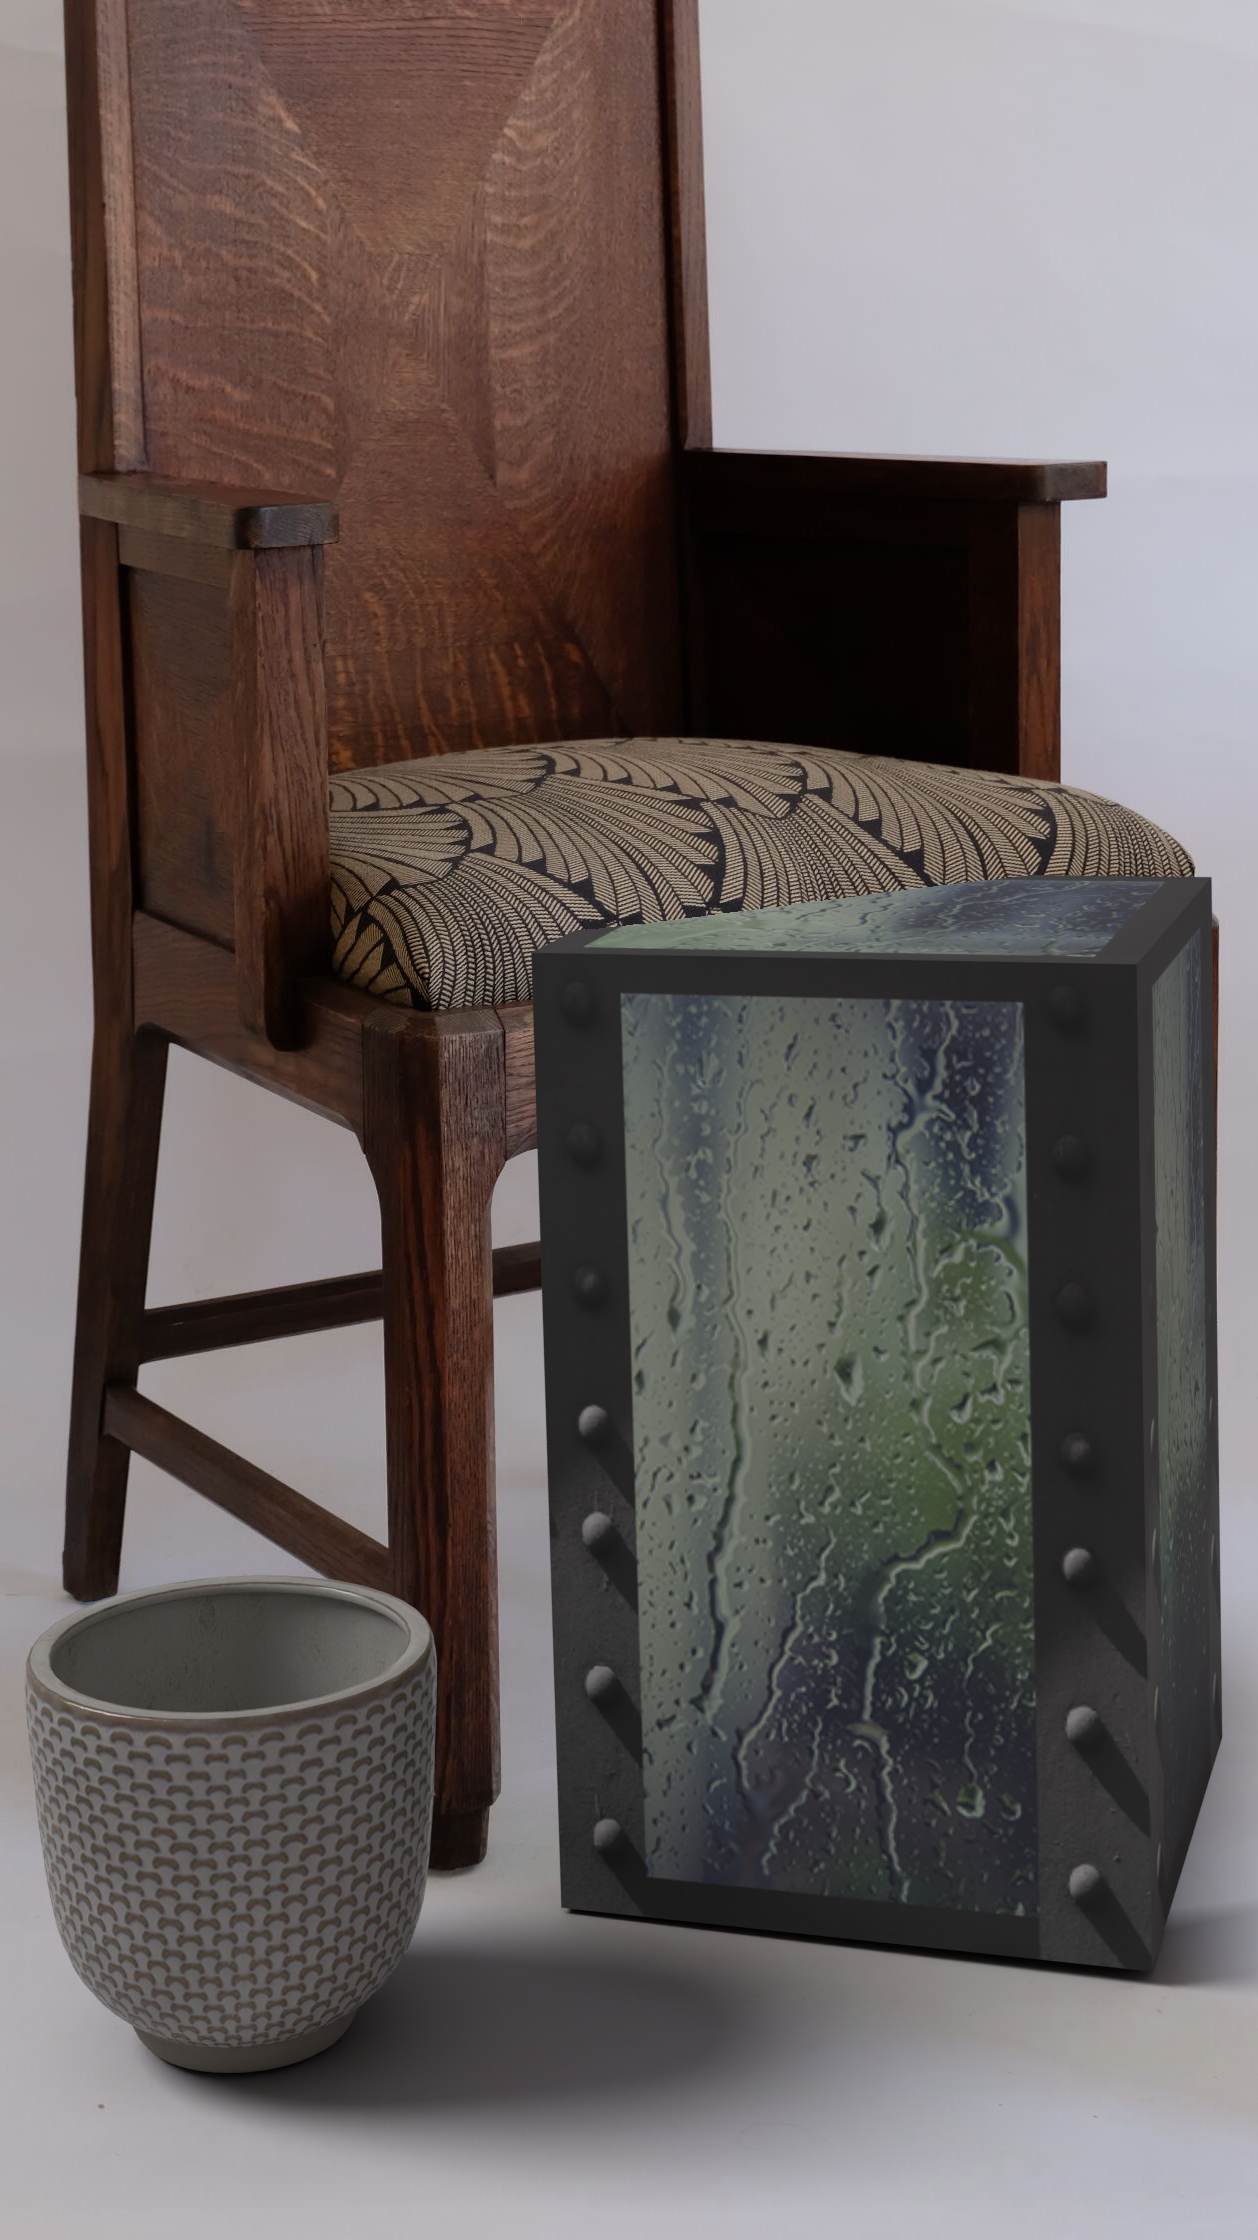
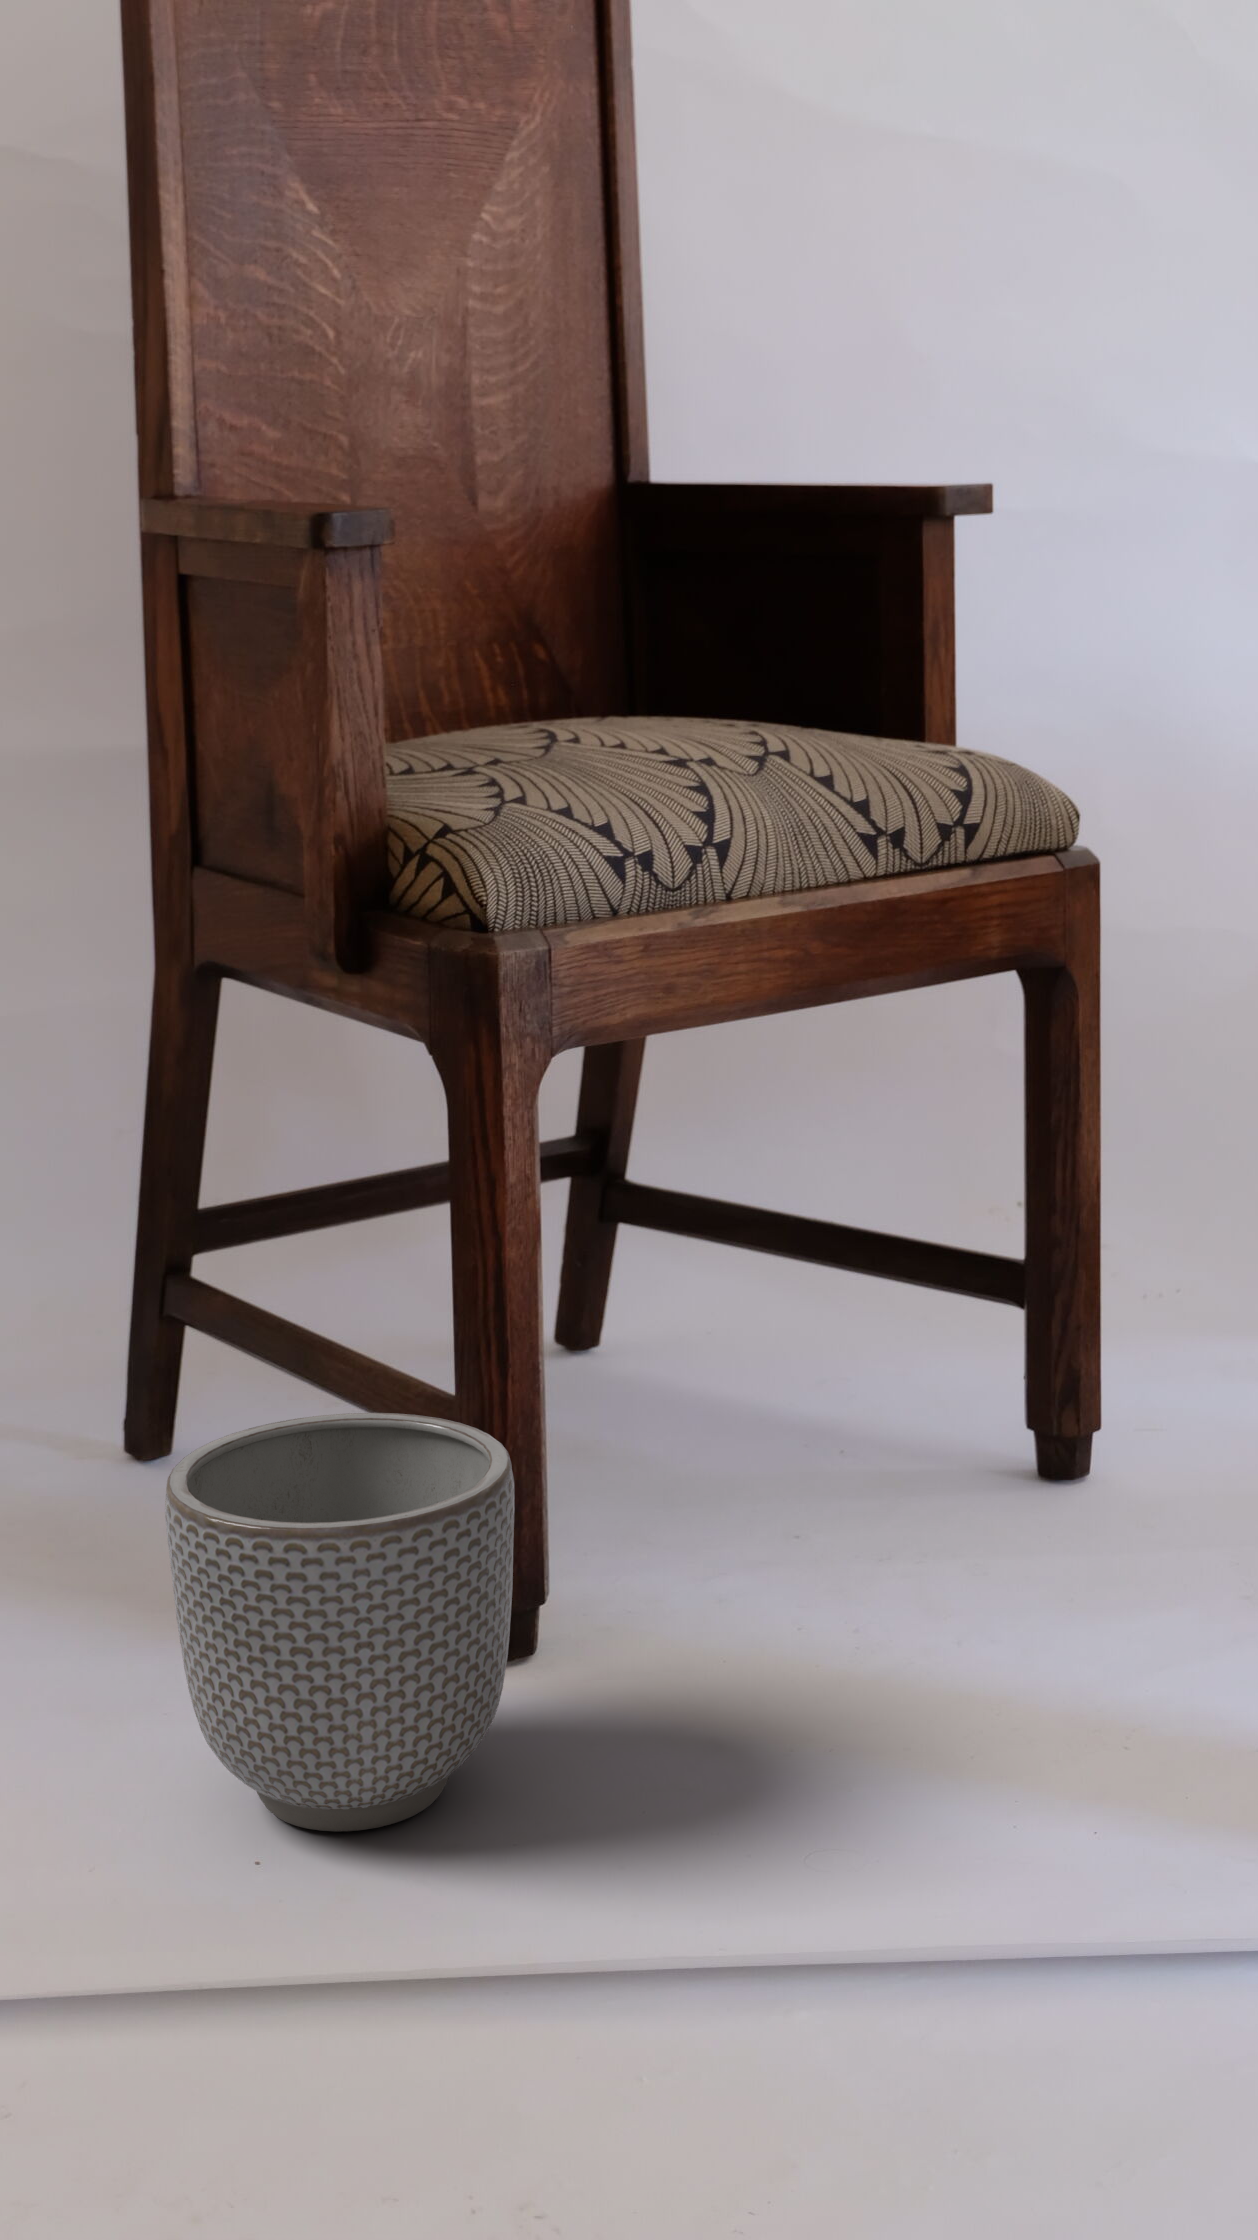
storage box: present [531,875,1222,1971] -> none [572,819,1118,1713]

